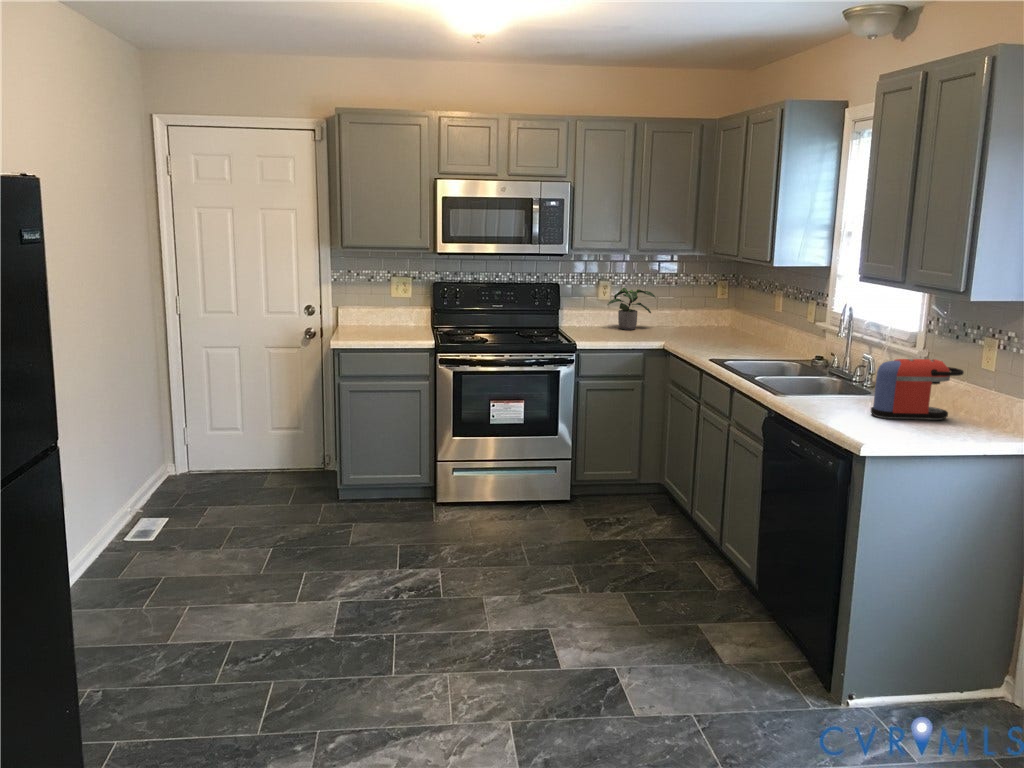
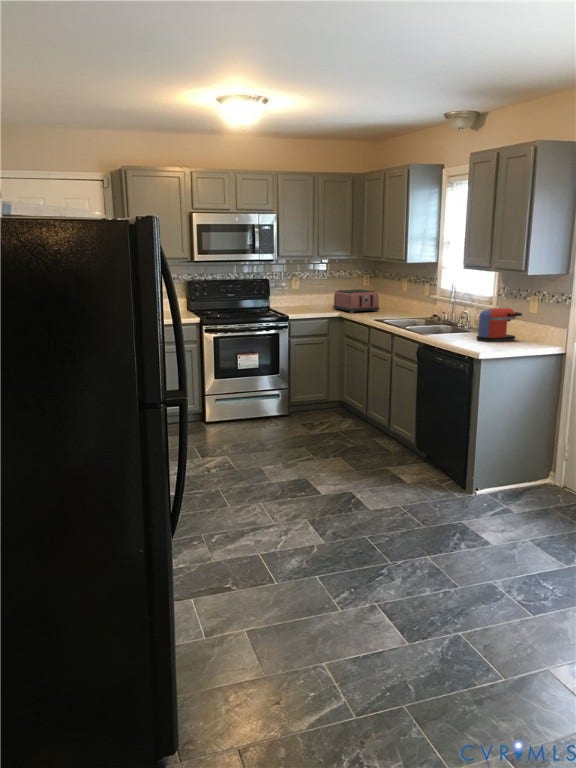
potted plant: present [607,288,656,330] -> none [299,281,328,307]
toaster: none [659,305,734,344] -> present [333,289,379,313]

